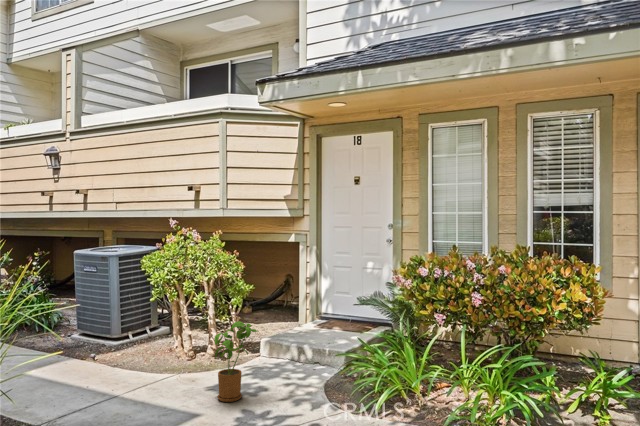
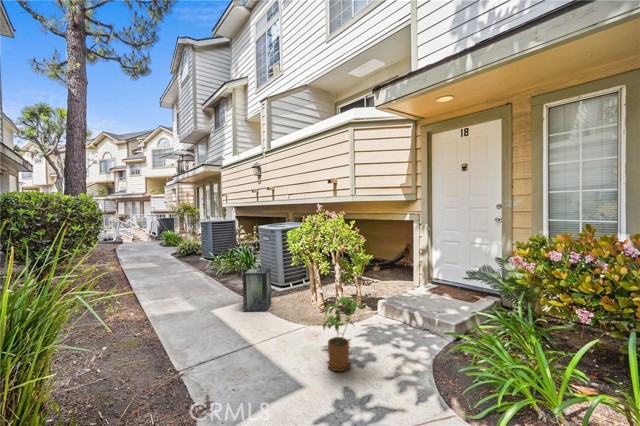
storage box: none [75,309,111,372] -> present [243,268,271,312]

